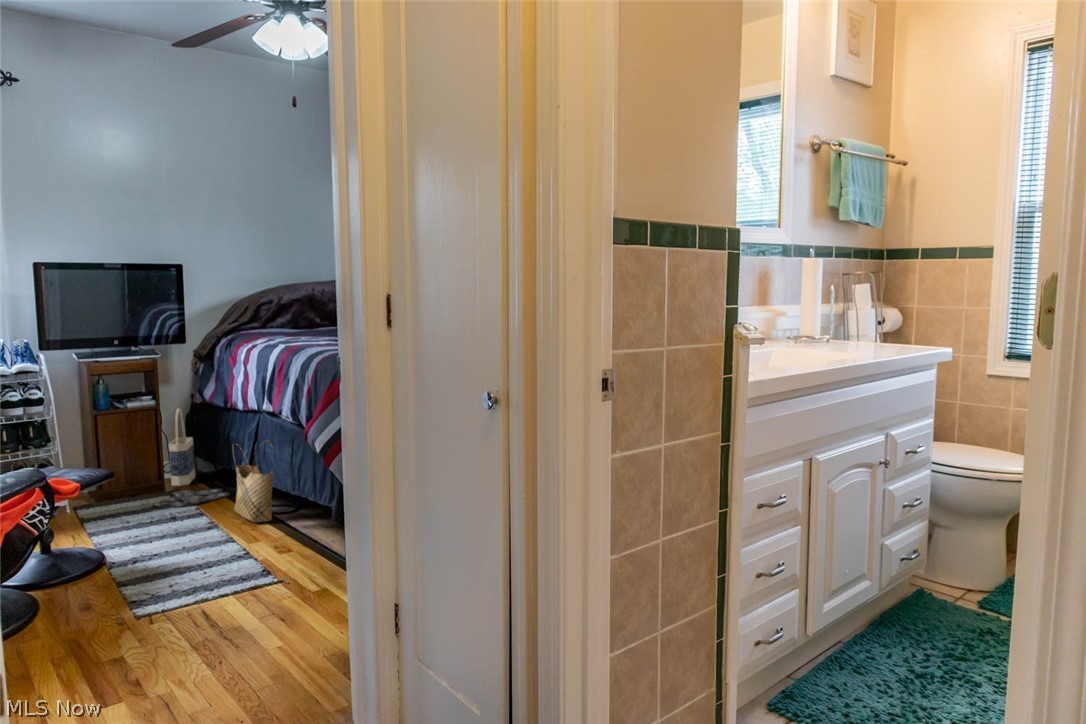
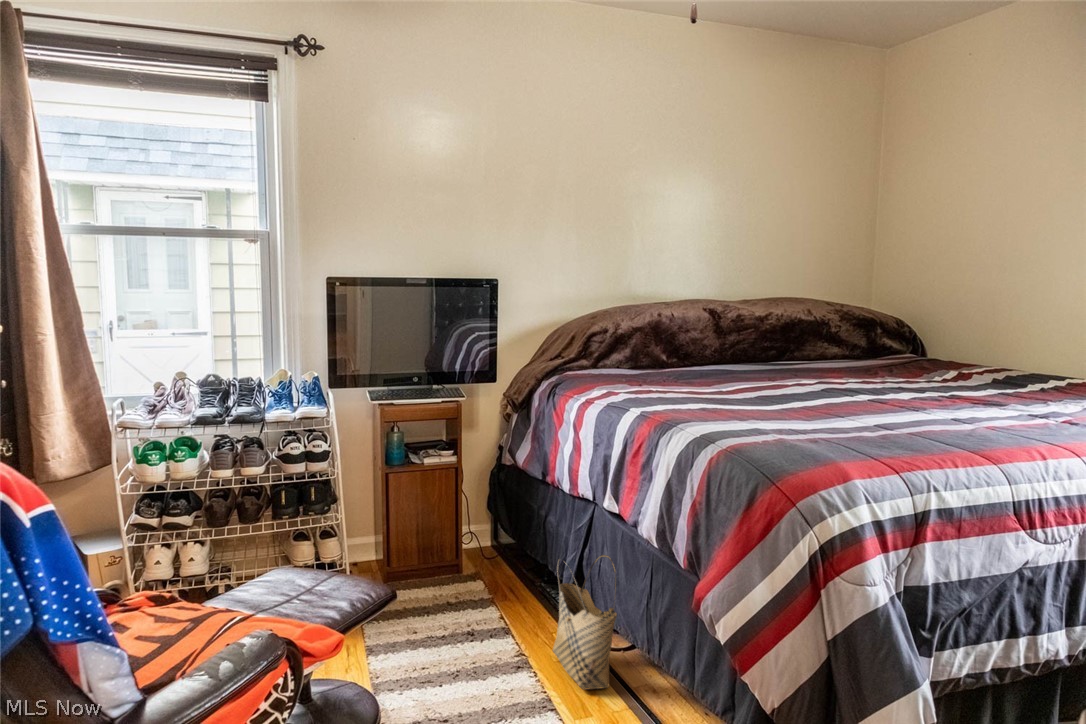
bag: present [169,408,195,486] -> none [469,467,498,570]
slippers: present [163,489,230,507] -> none [459,585,543,620]

